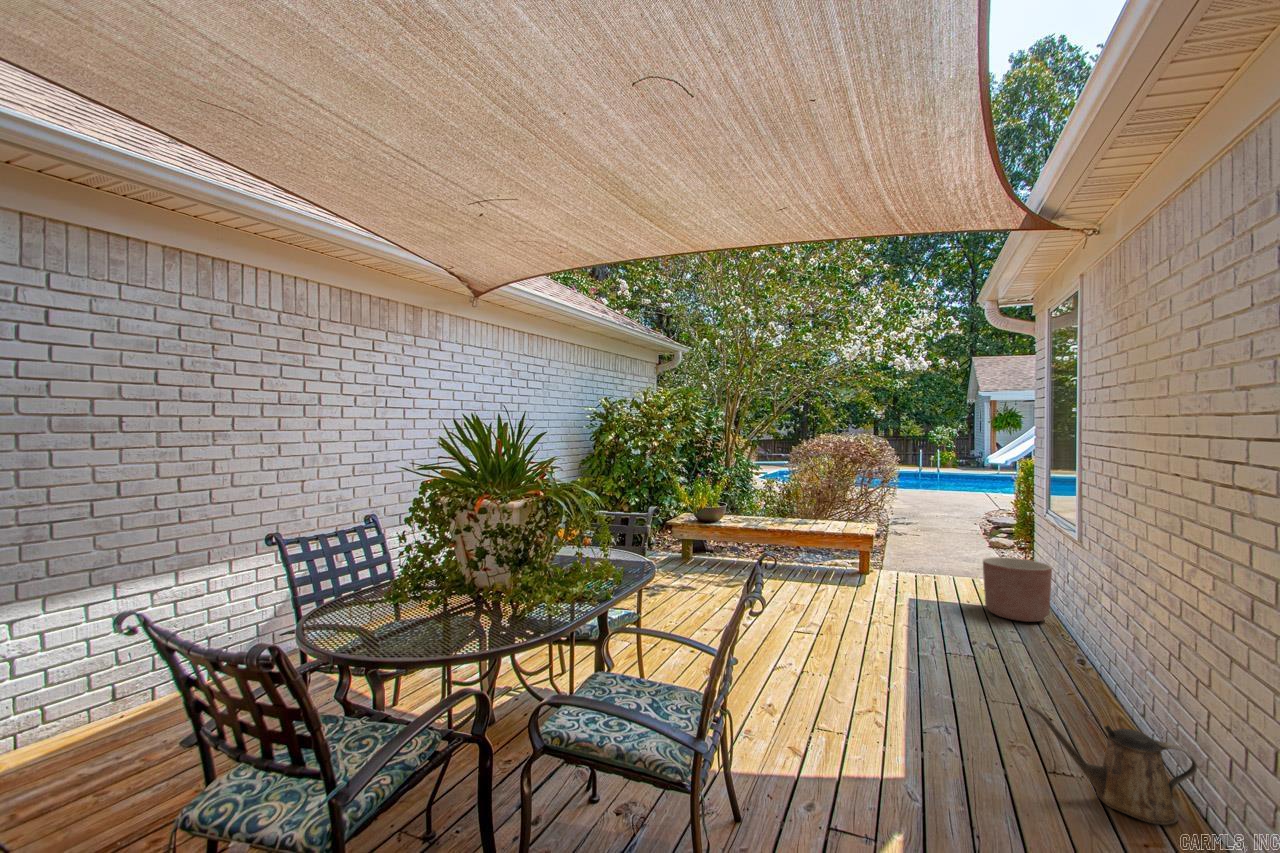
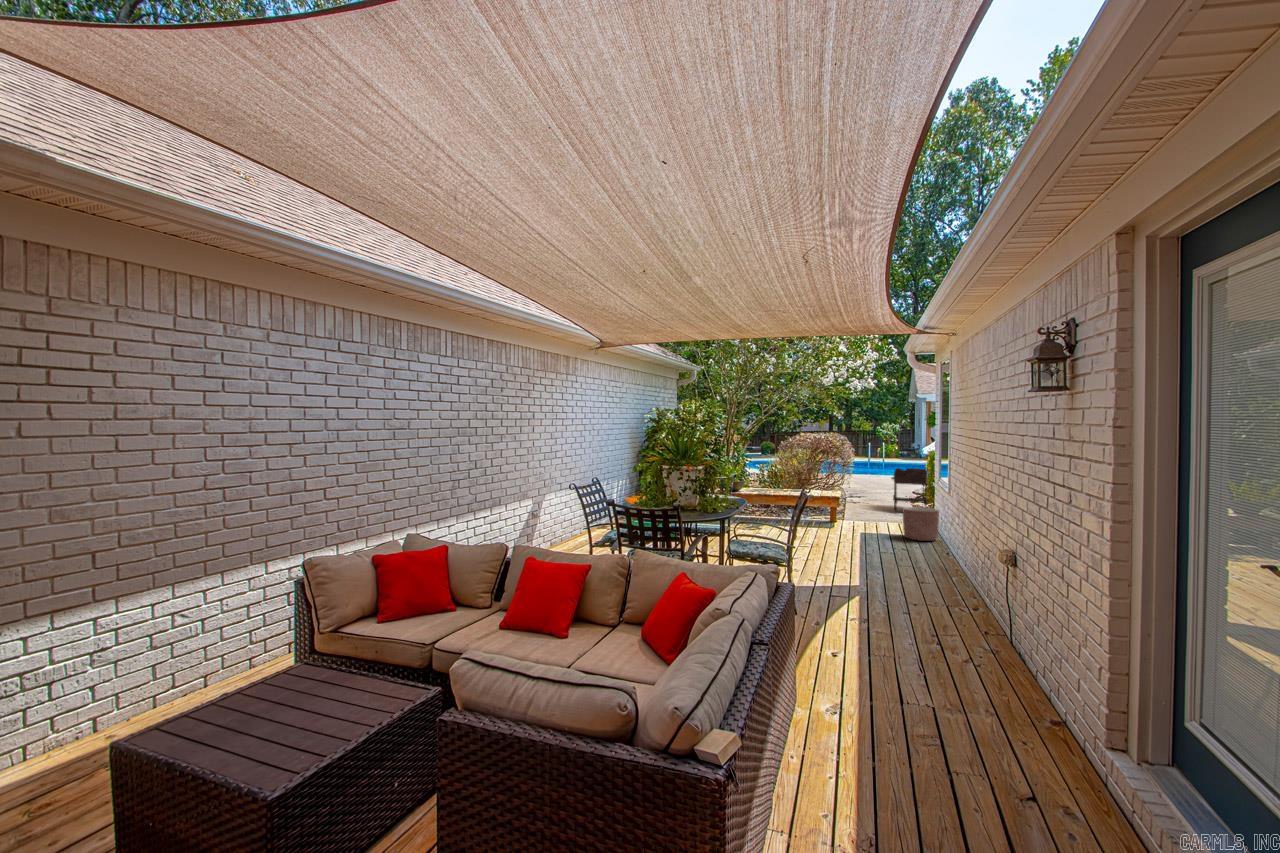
side table: none [956,486,1014,559] -> present [892,468,927,513]
watering can: present [1030,706,1197,825] -> none [911,552,971,590]

